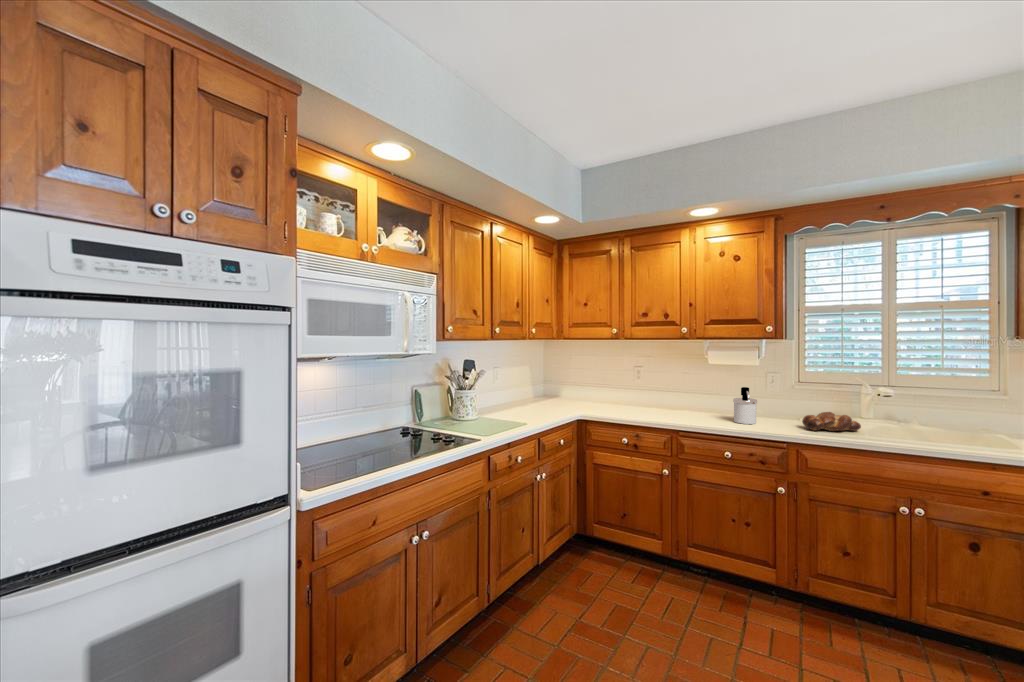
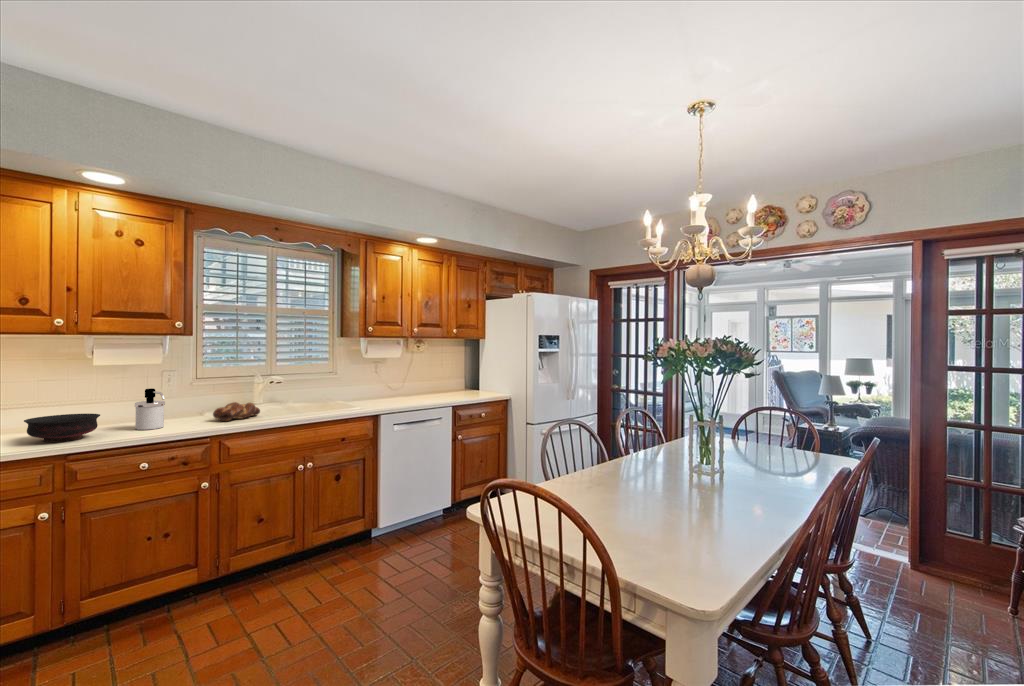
bowl: none [663,399,707,420] -> present [24,414,100,442]

